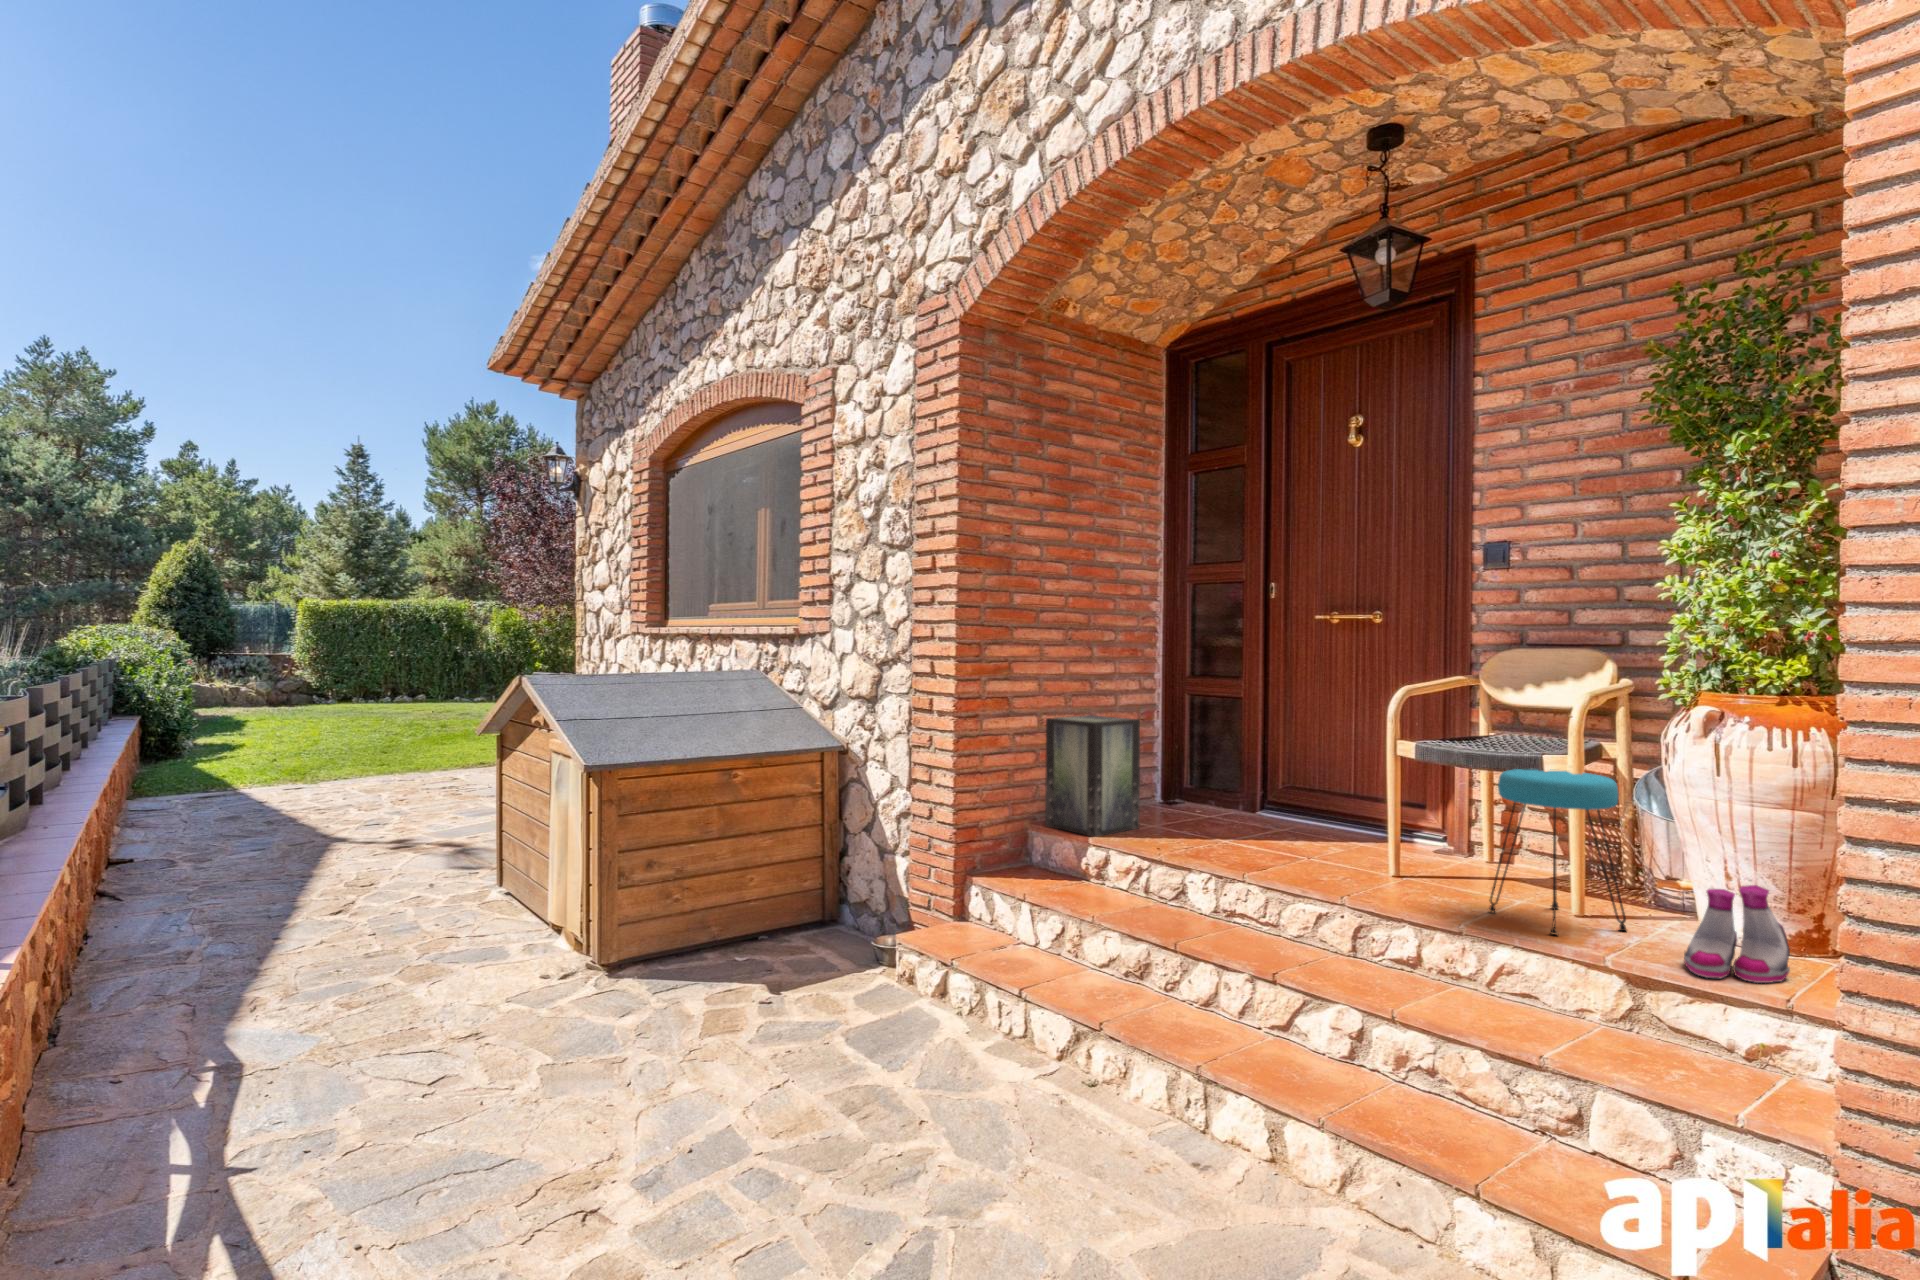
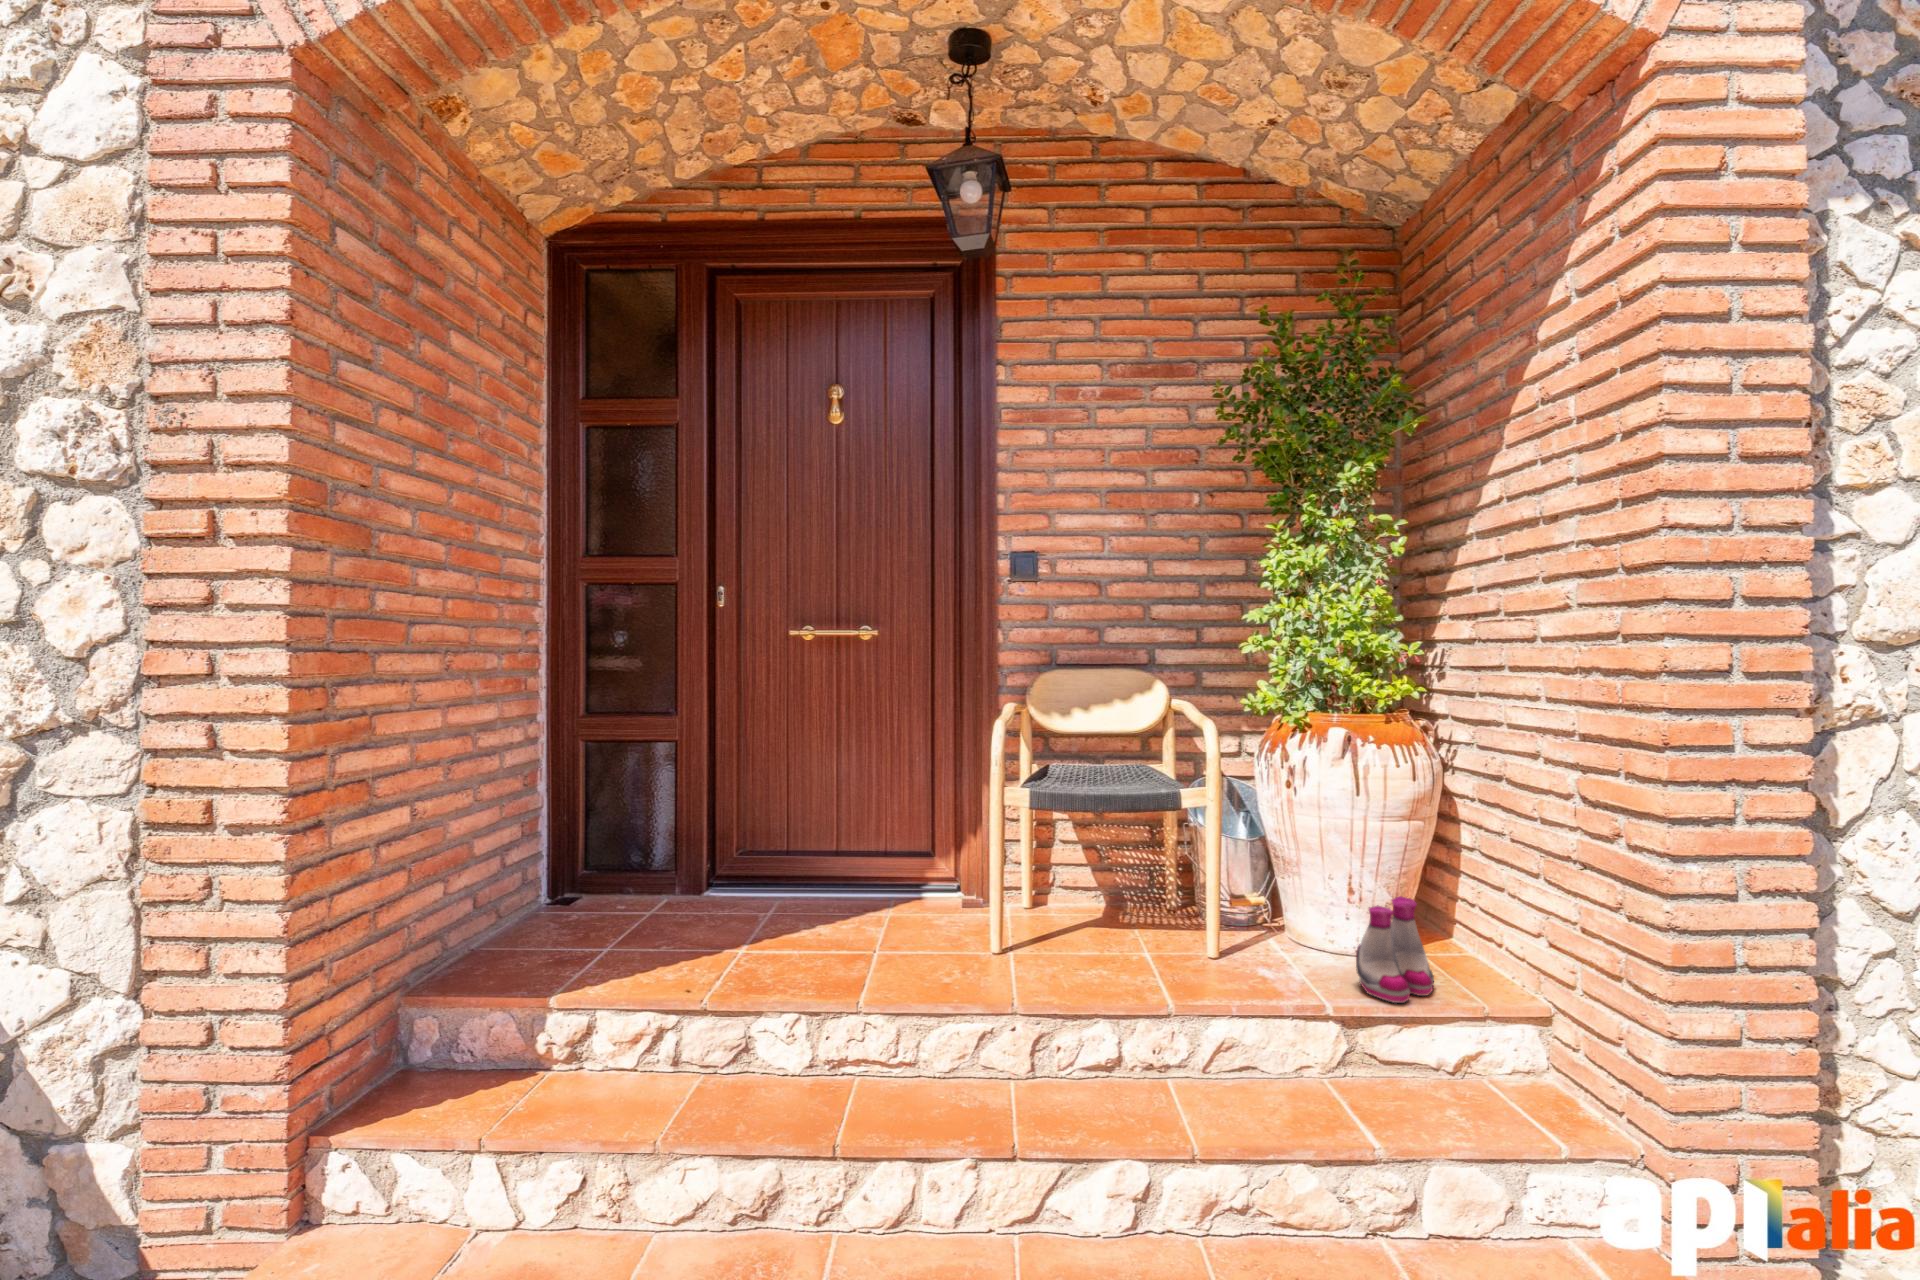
storage box: present [1045,715,1140,837] -> none [443,791,604,996]
stool: present [1489,769,1627,934] -> none [1147,801,1267,991]

